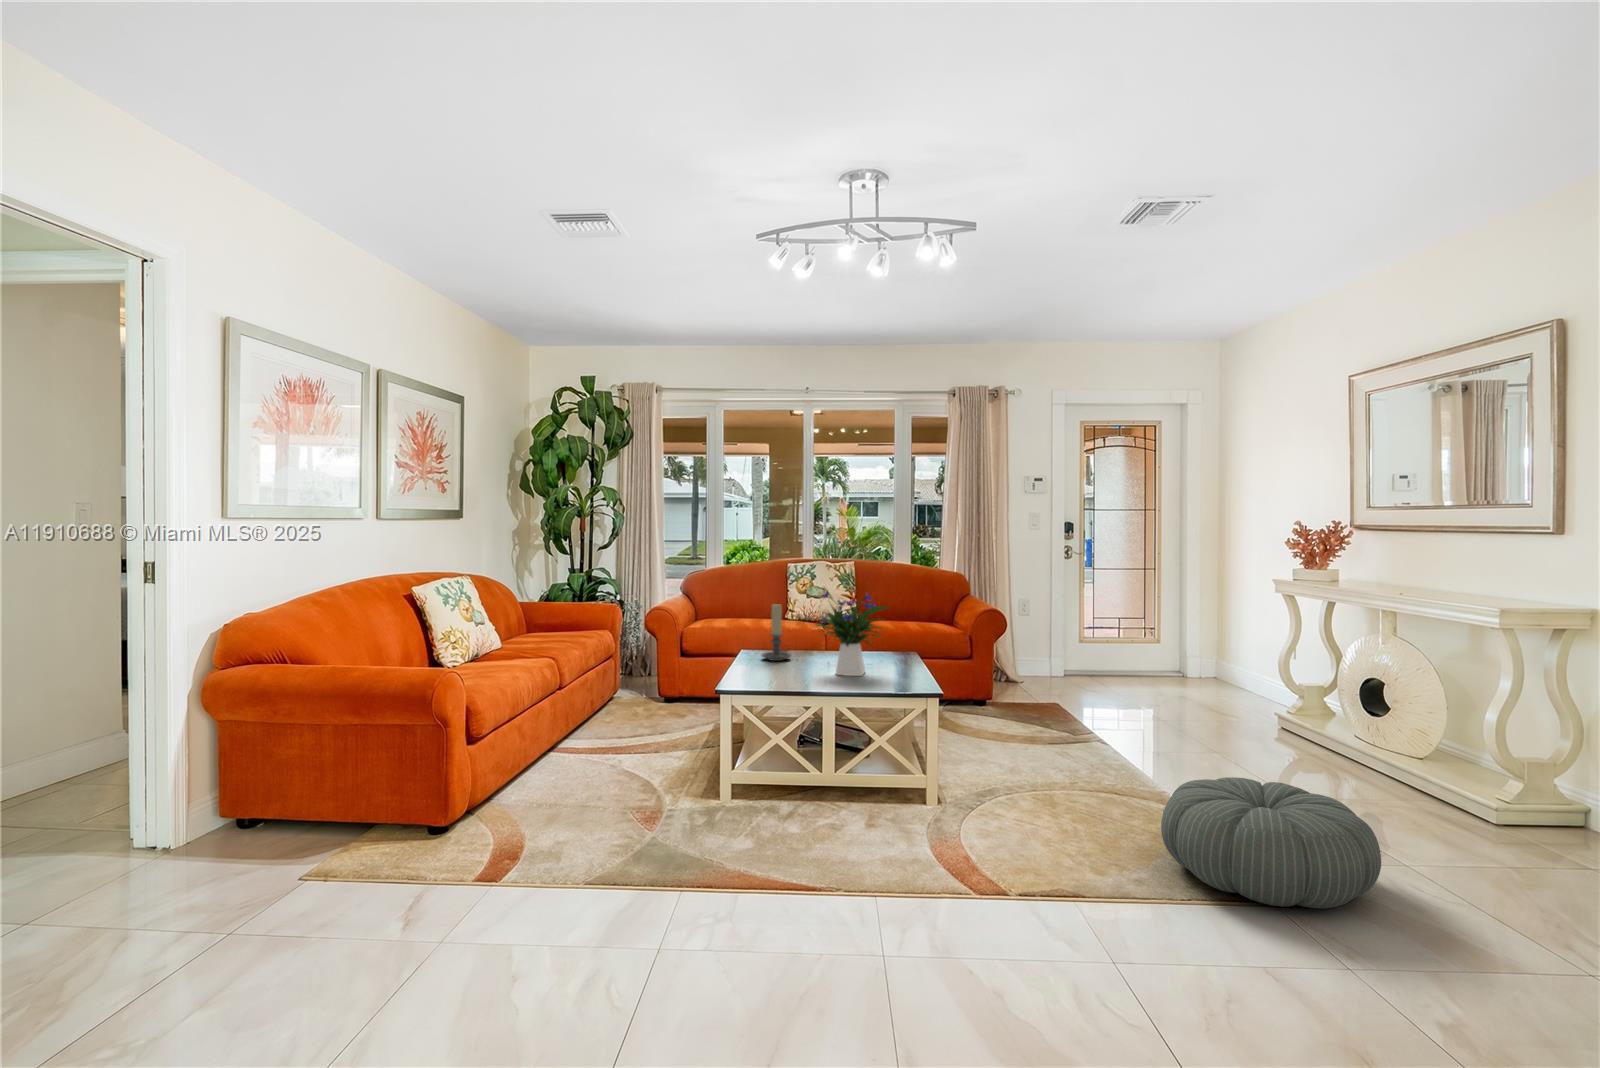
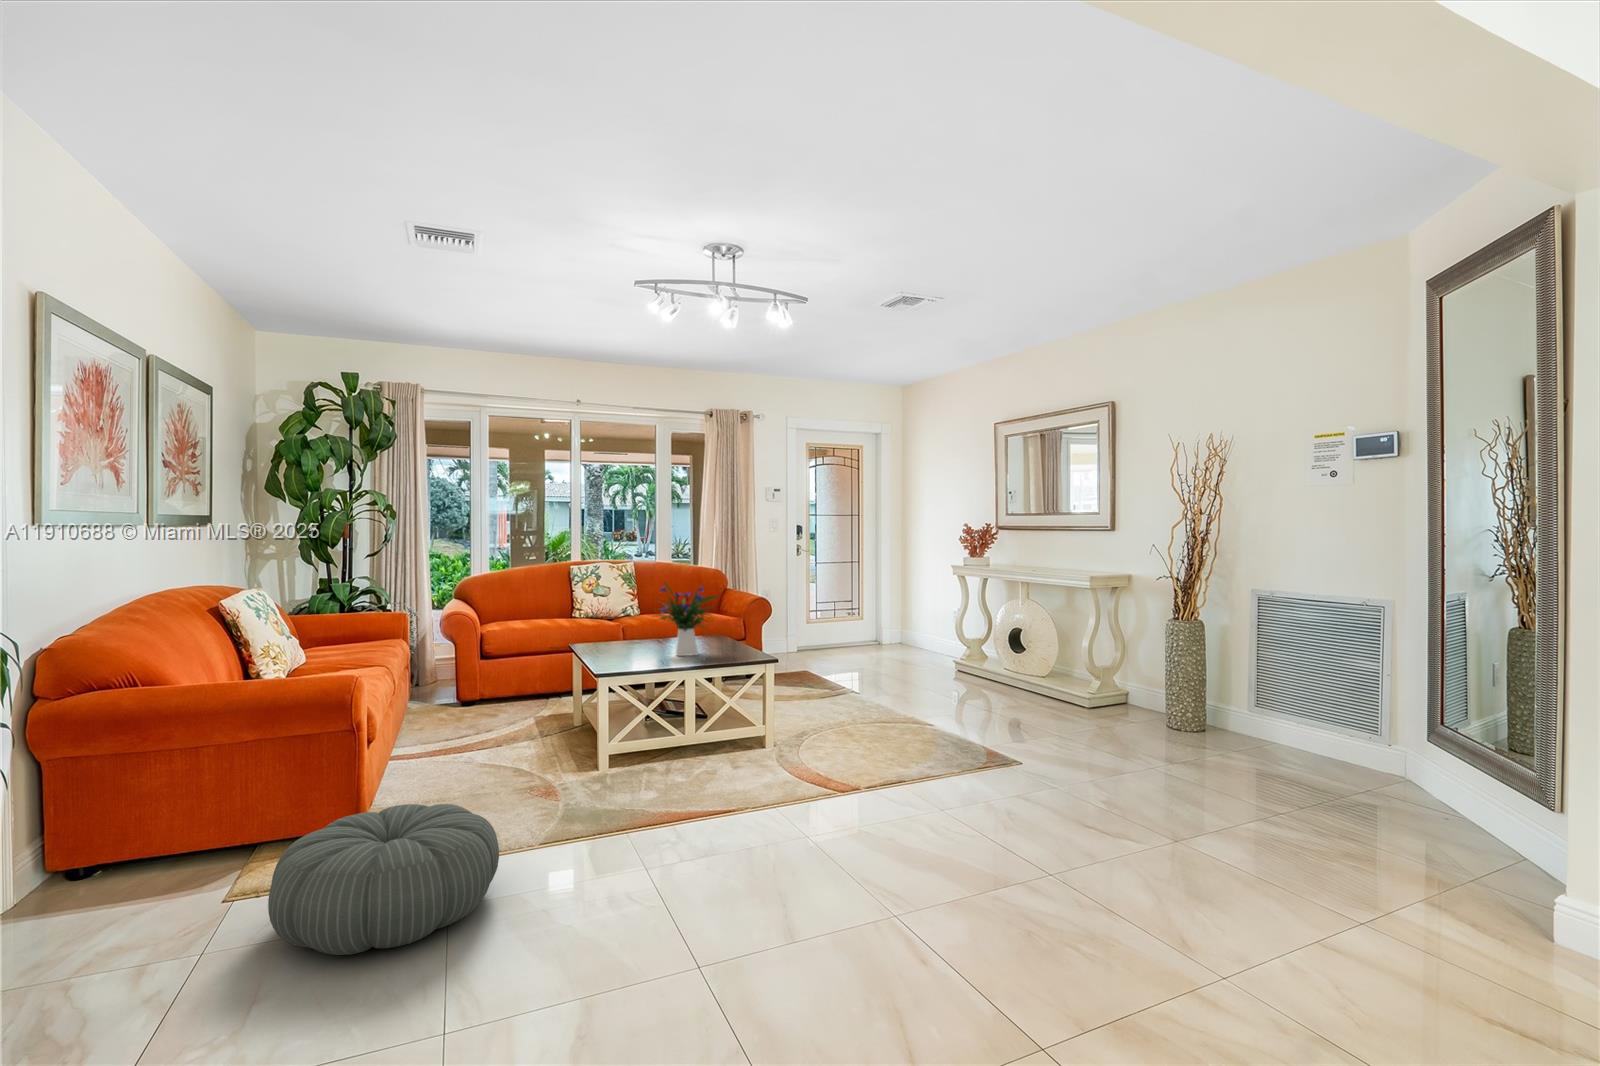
candle holder: present [762,604,791,661] -> none [594,600,621,650]
pouf: present [1161,777,1381,908] -> present [268,804,499,955]

